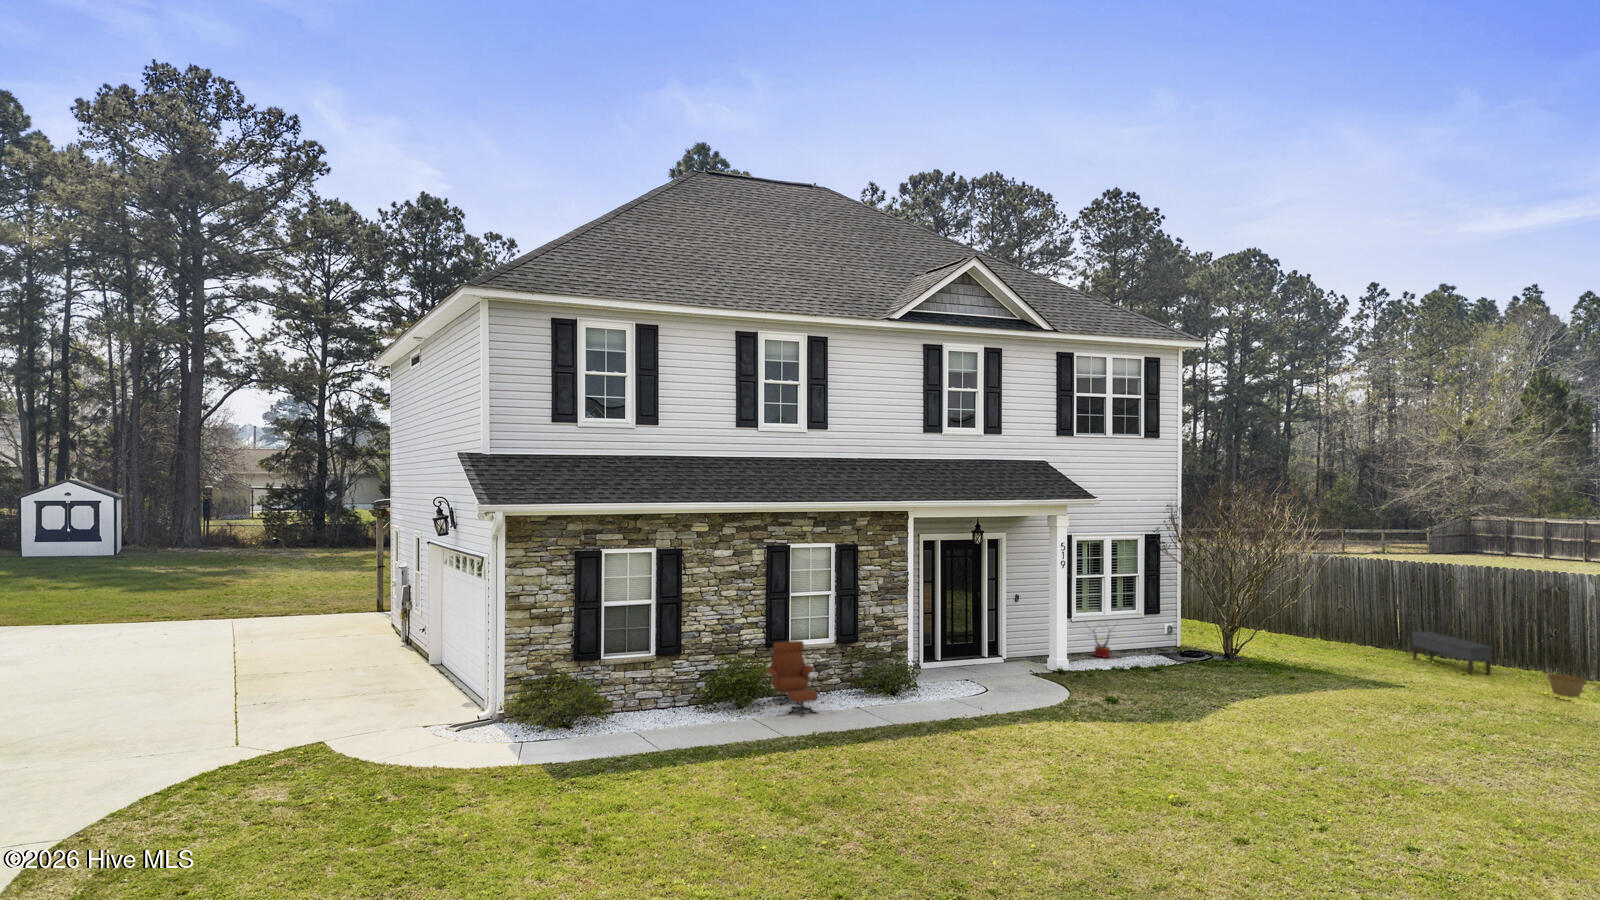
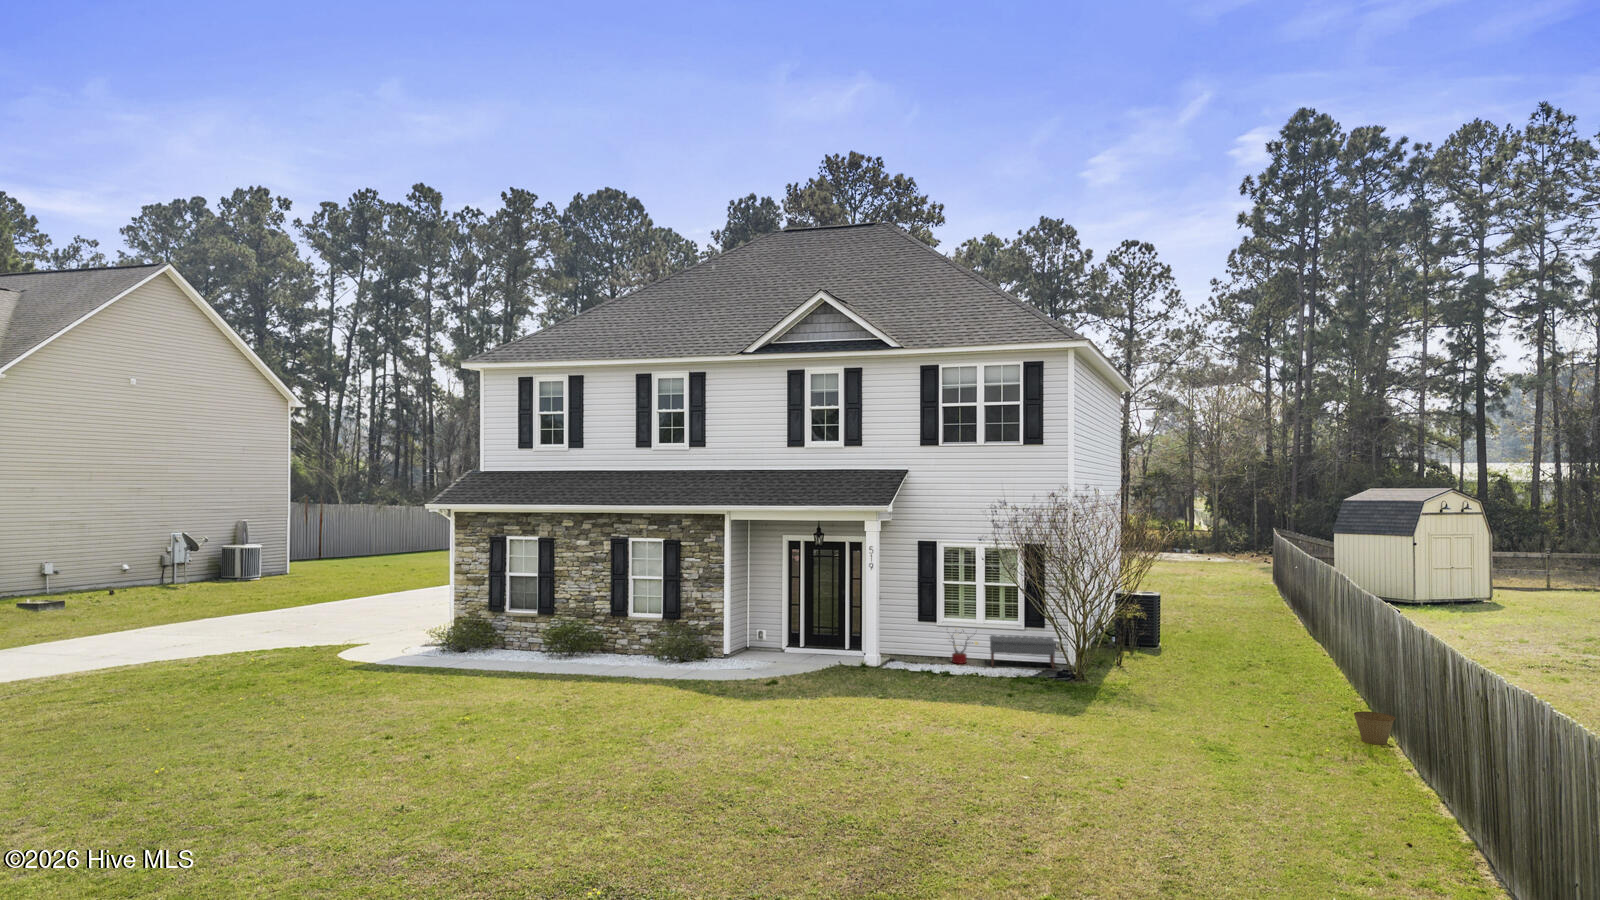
bench: present [1412,632,1493,675] -> present [990,635,1055,669]
lounge chair: present [766,641,818,716] -> none [591,611,634,663]

